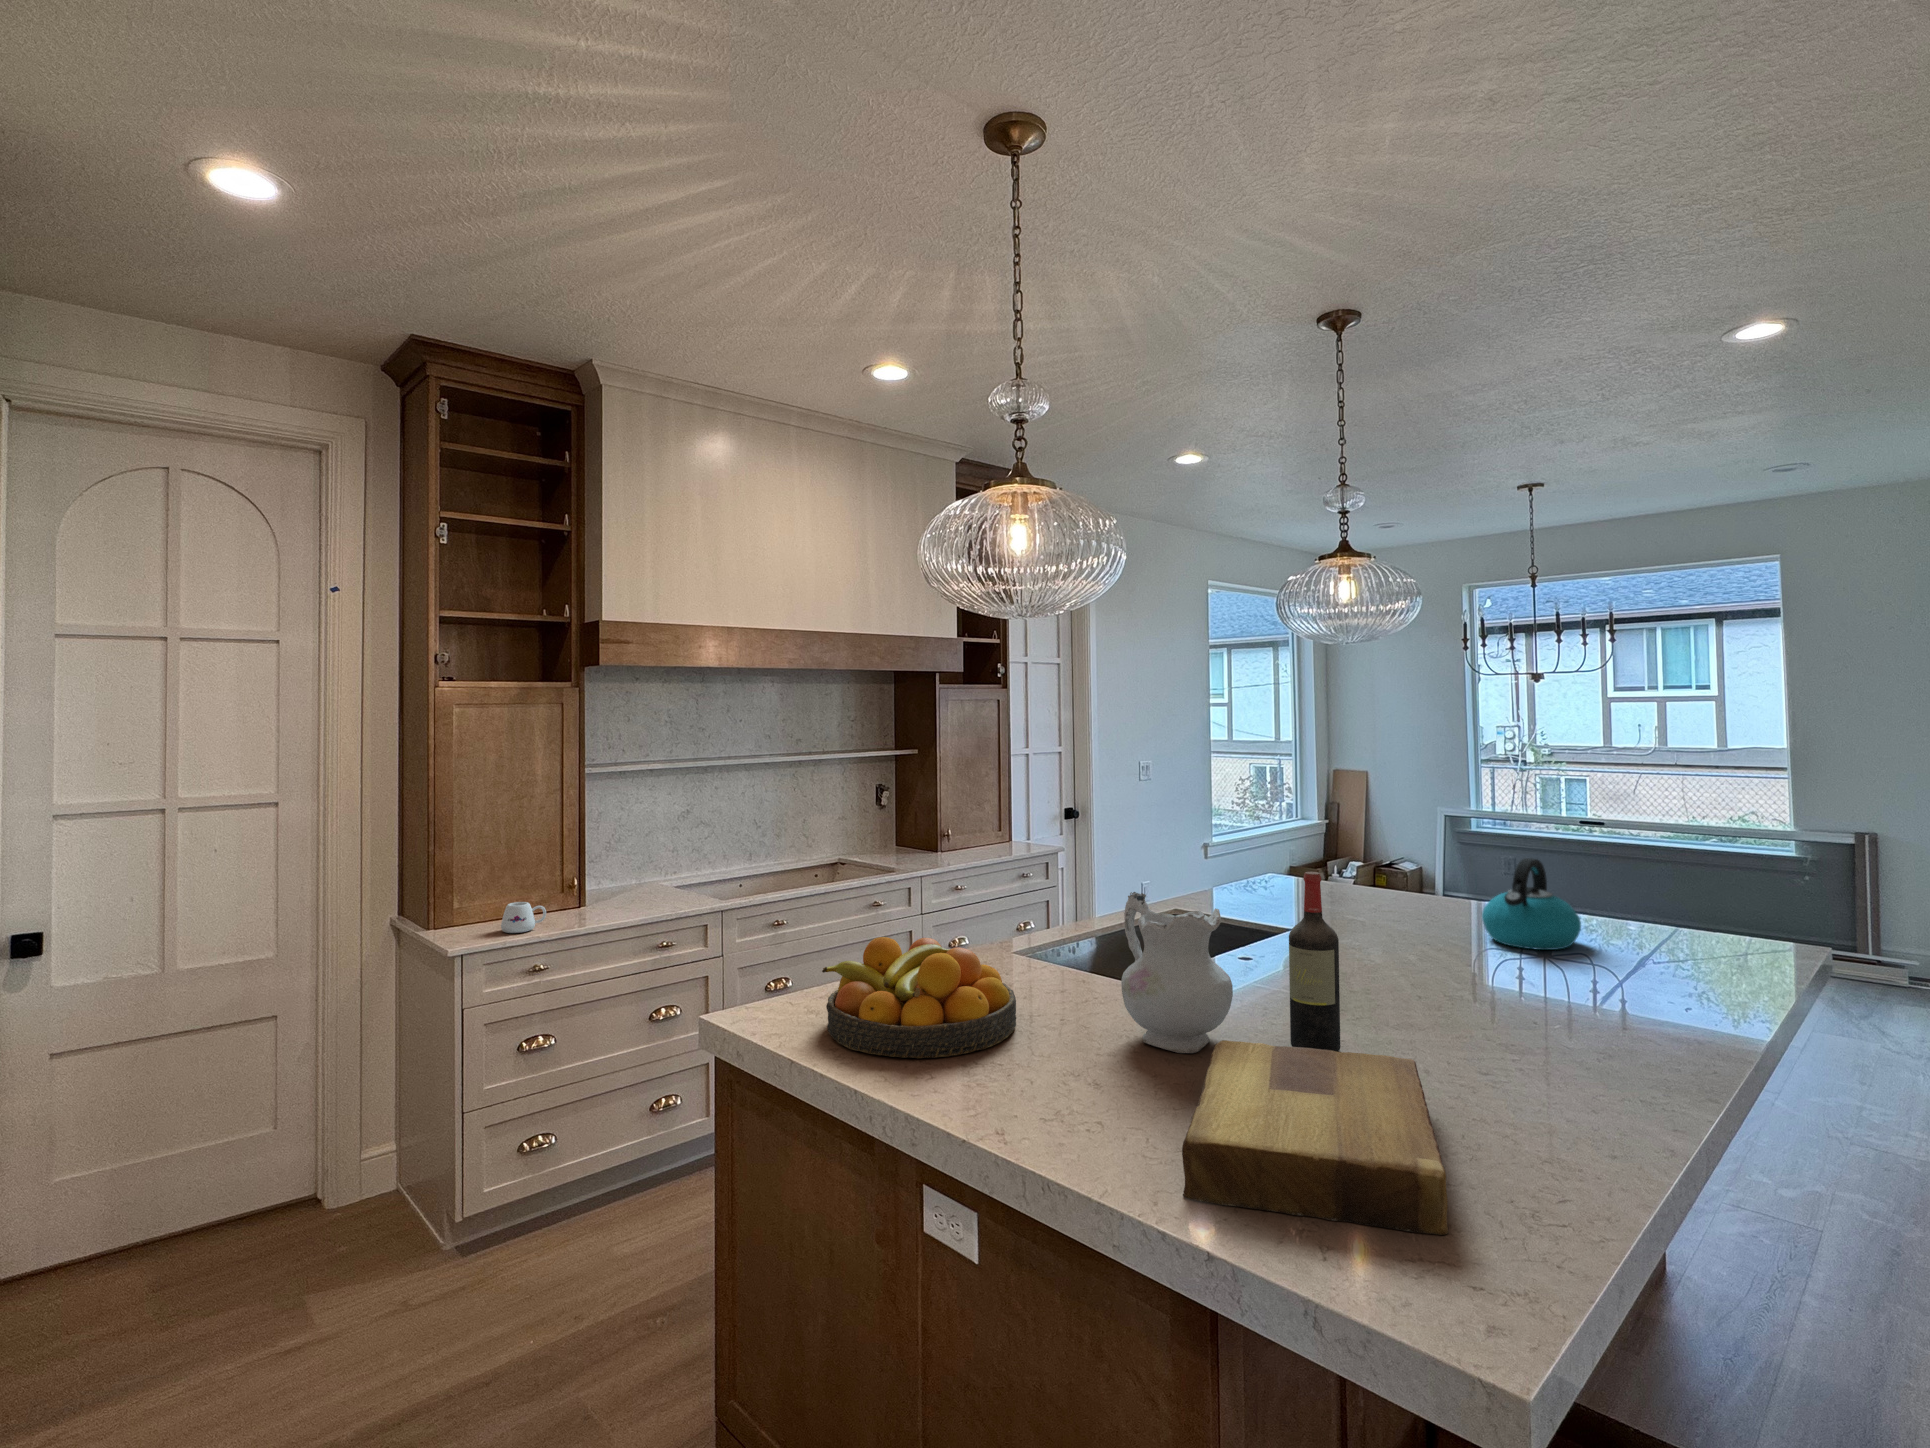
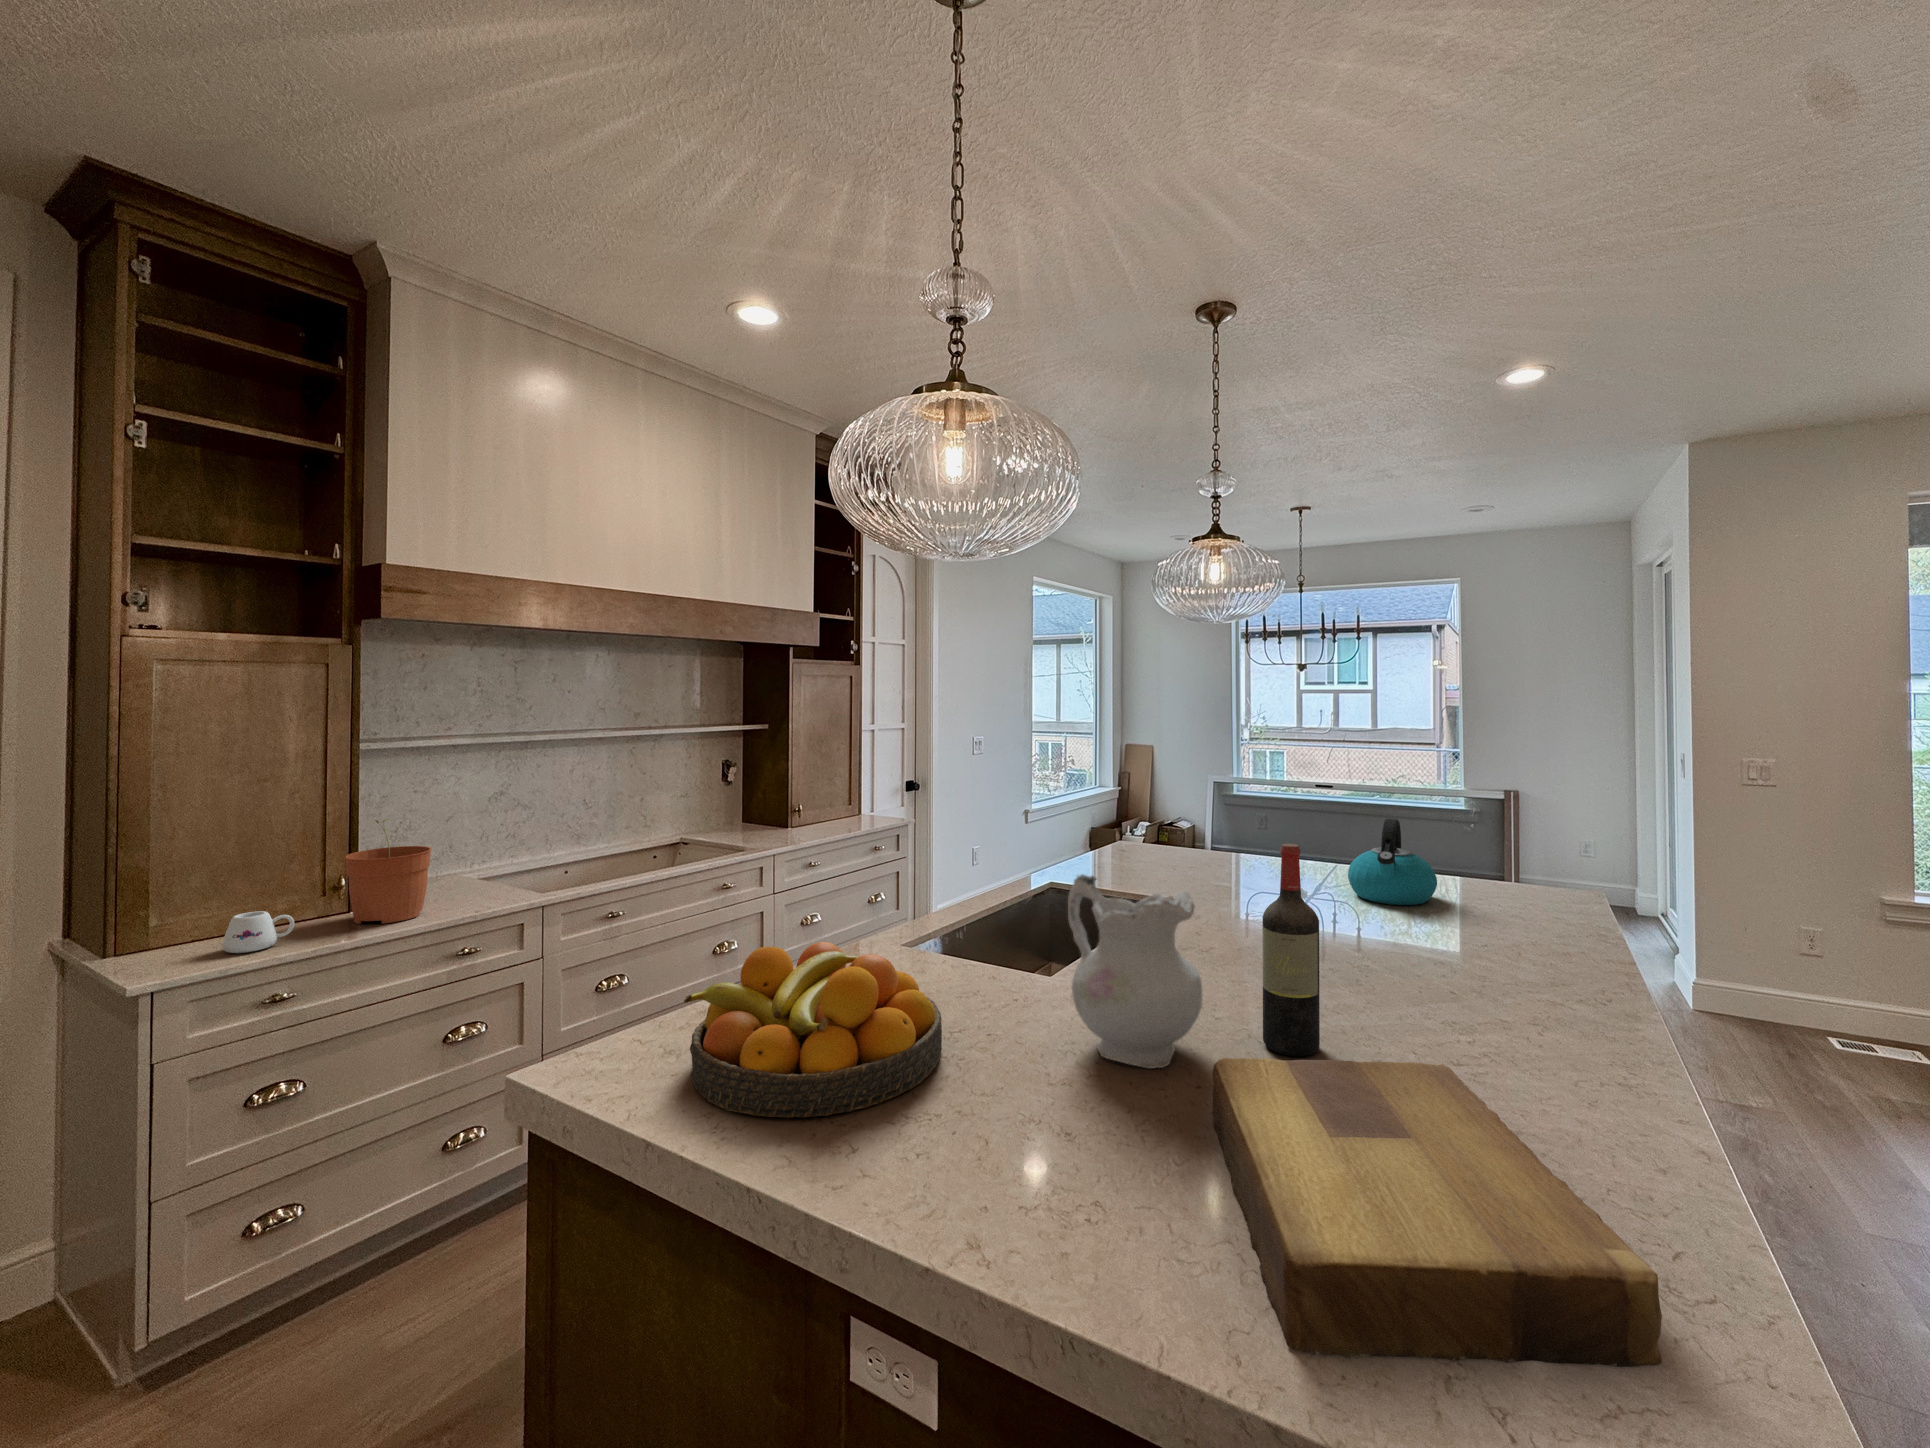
plant pot: none [577,832,638,918] -> present [345,819,432,924]

